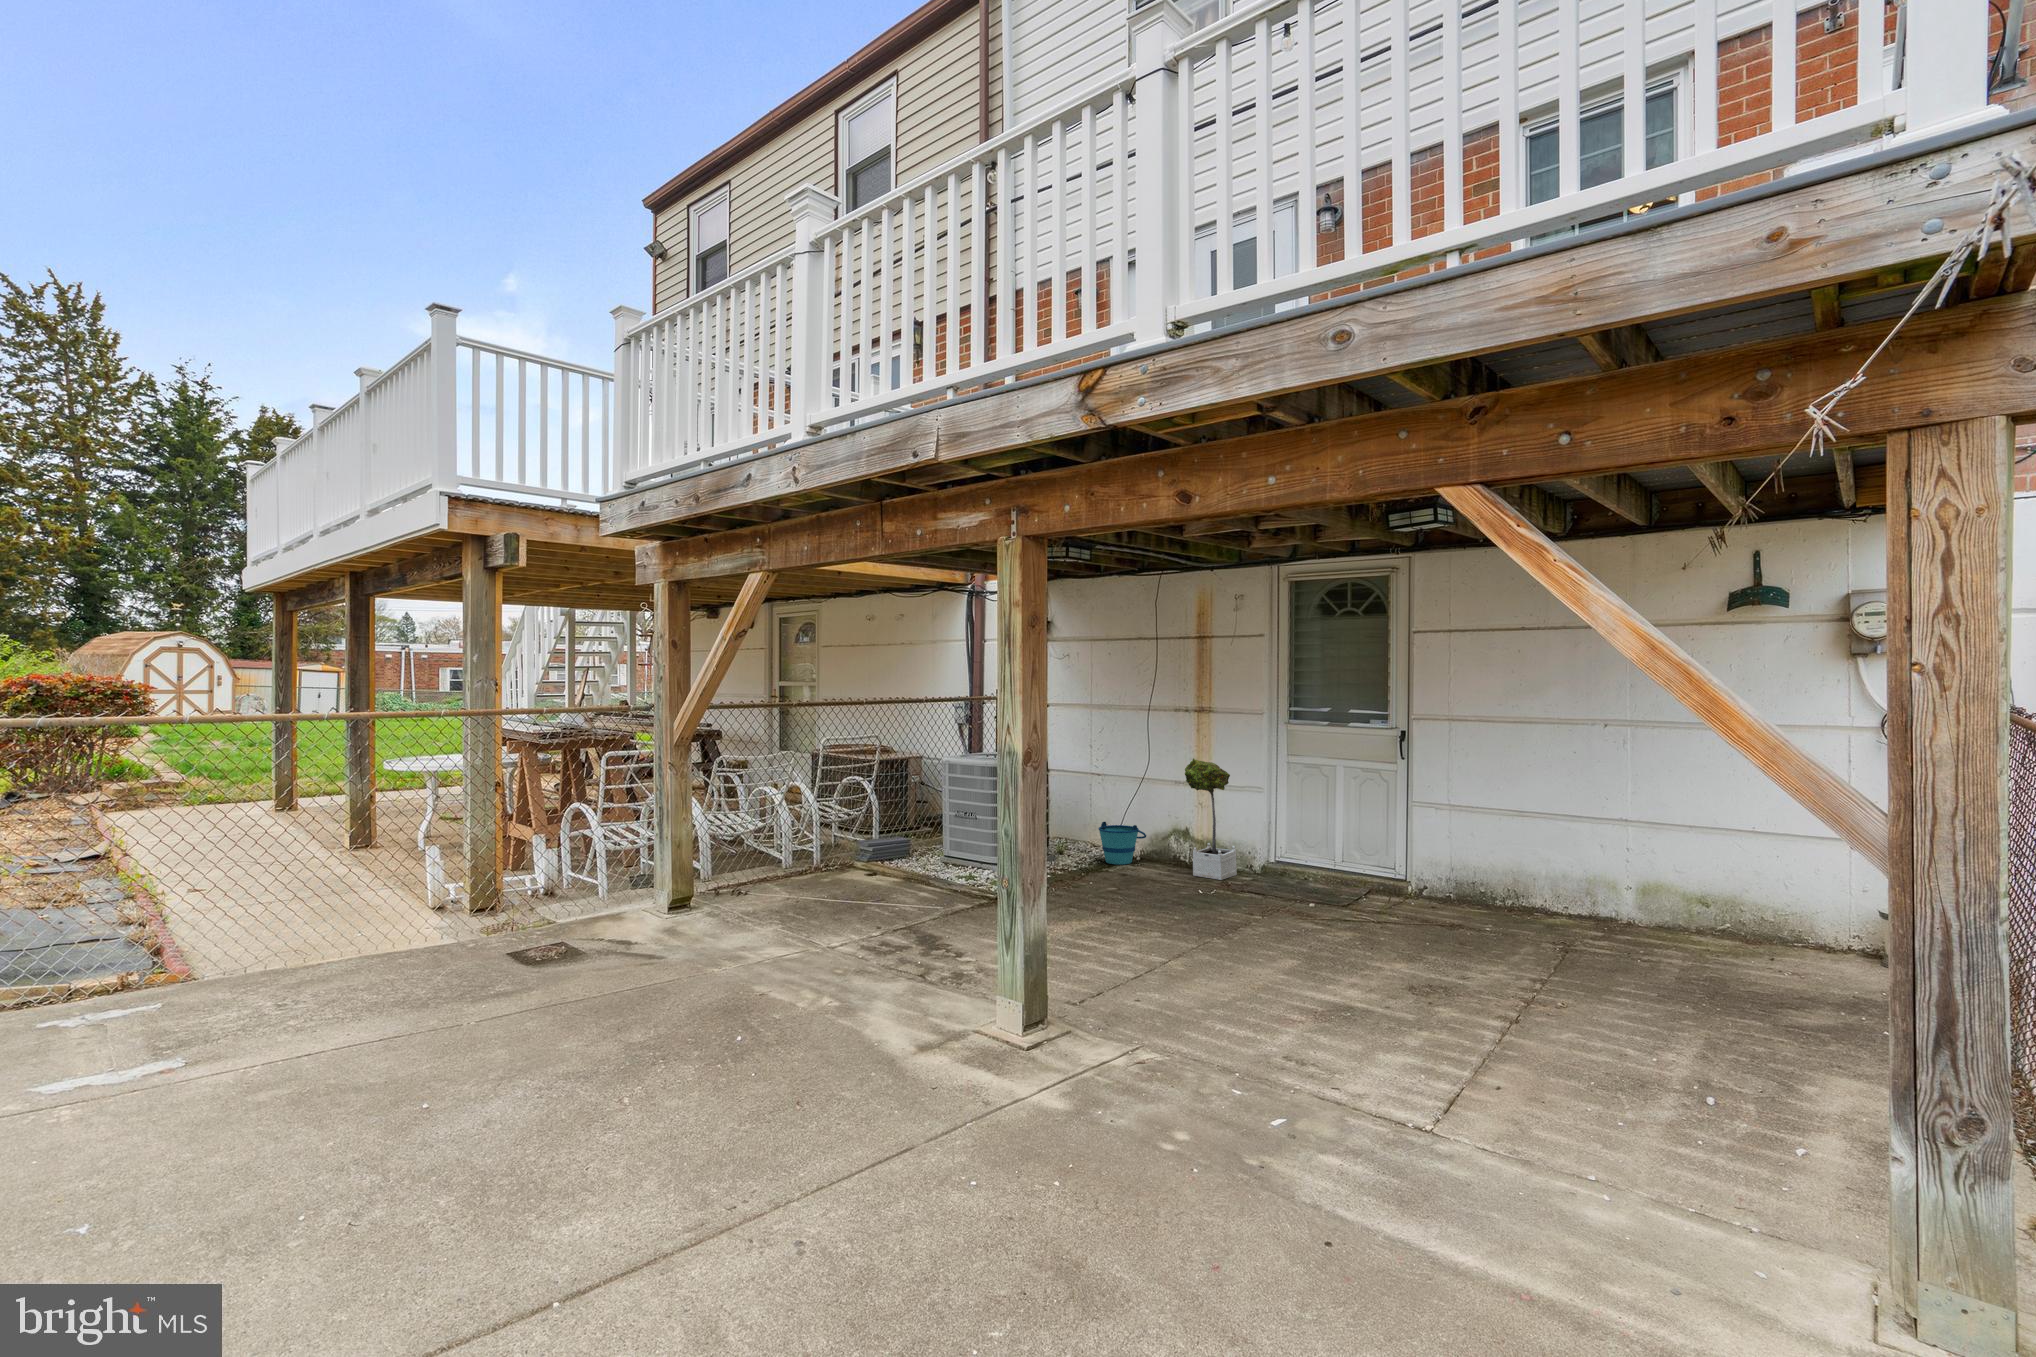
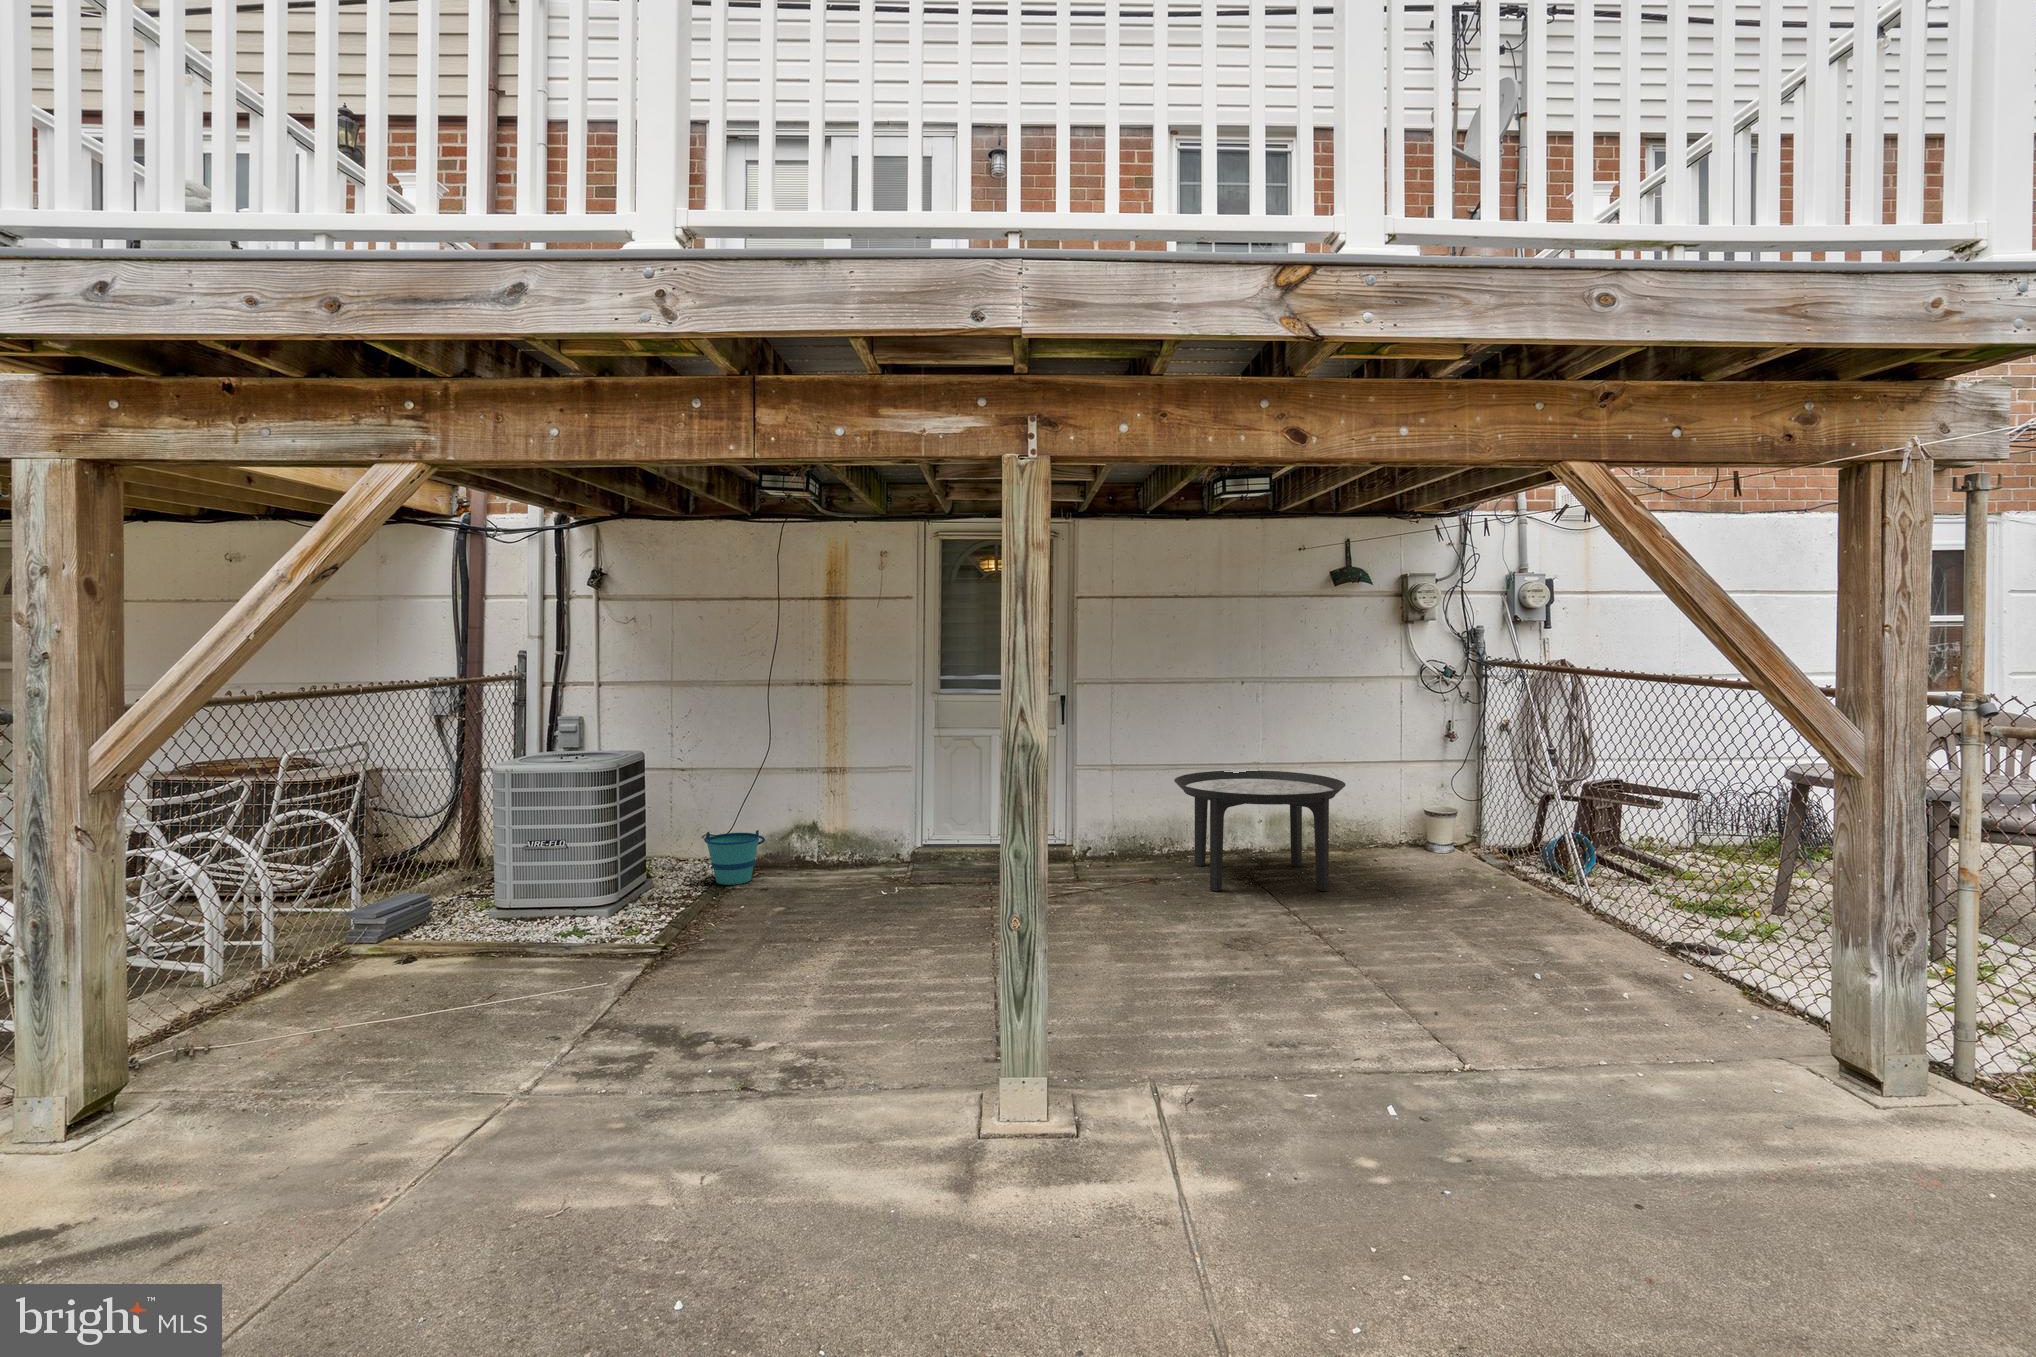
potted tree: present [1185,758,1237,880] -> none [829,739,890,879]
round table: none [1473,824,1691,974] -> present [1174,770,1346,891]

